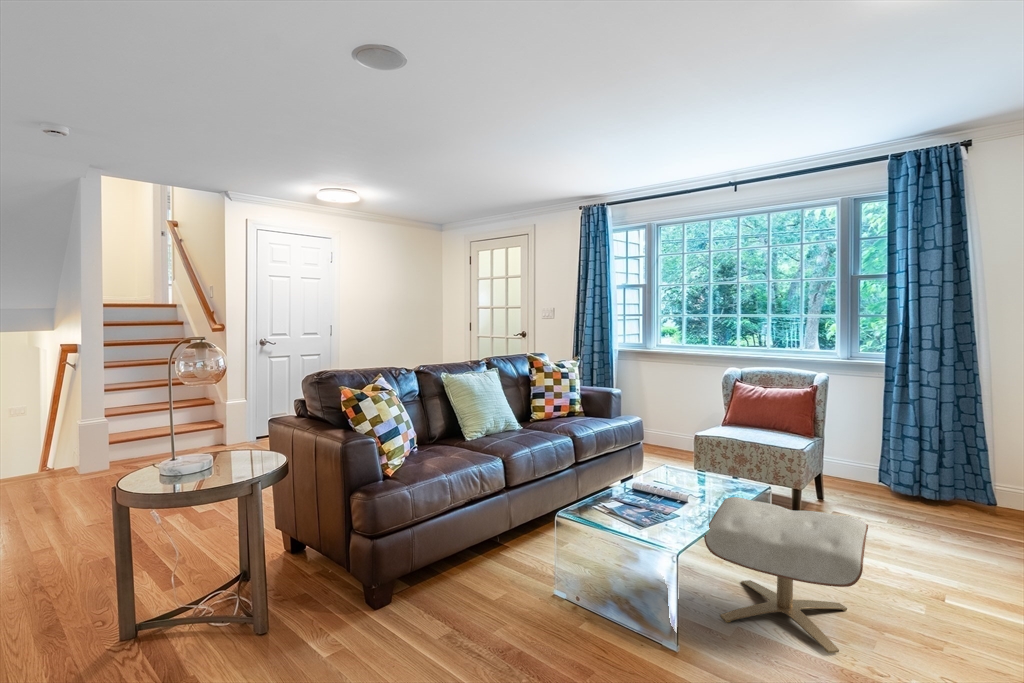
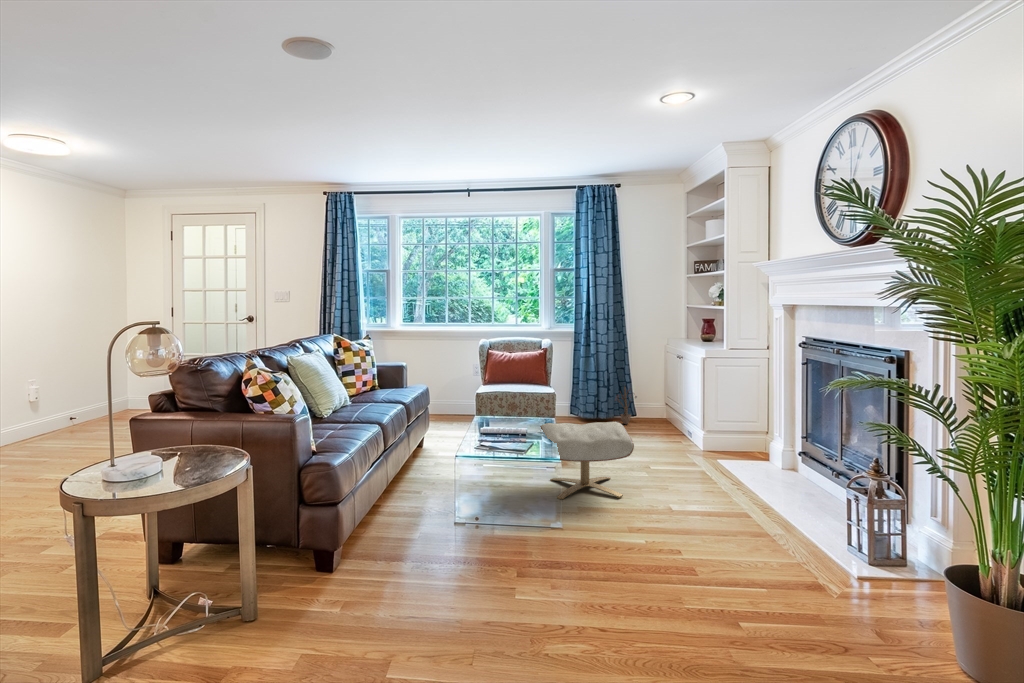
decorative plant: none [937,456,995,517] -> present [615,387,637,424]

